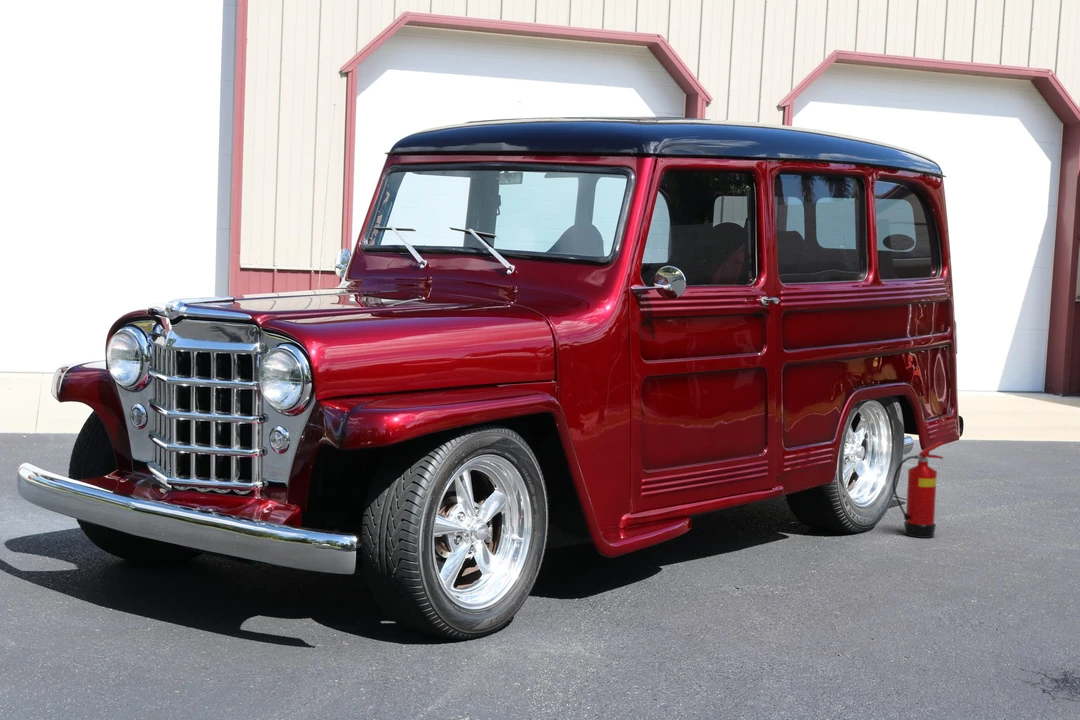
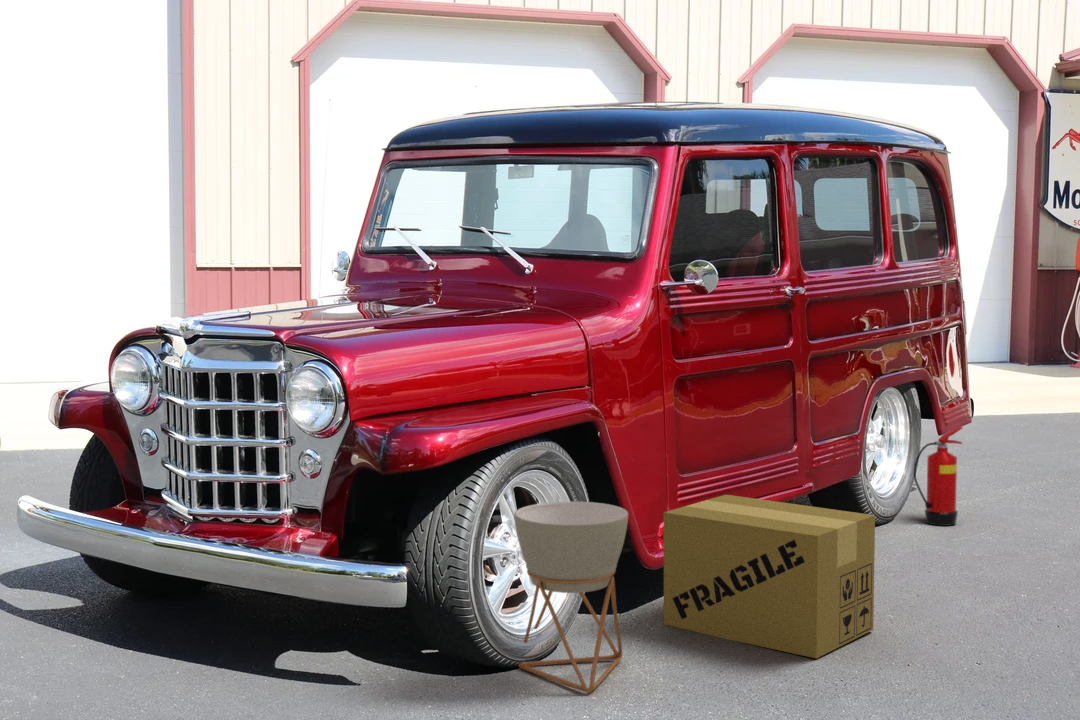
planter: none [468,487,575,666] -> present [514,502,628,693]
cardboard box: none [619,492,823,648] -> present [664,495,875,658]

